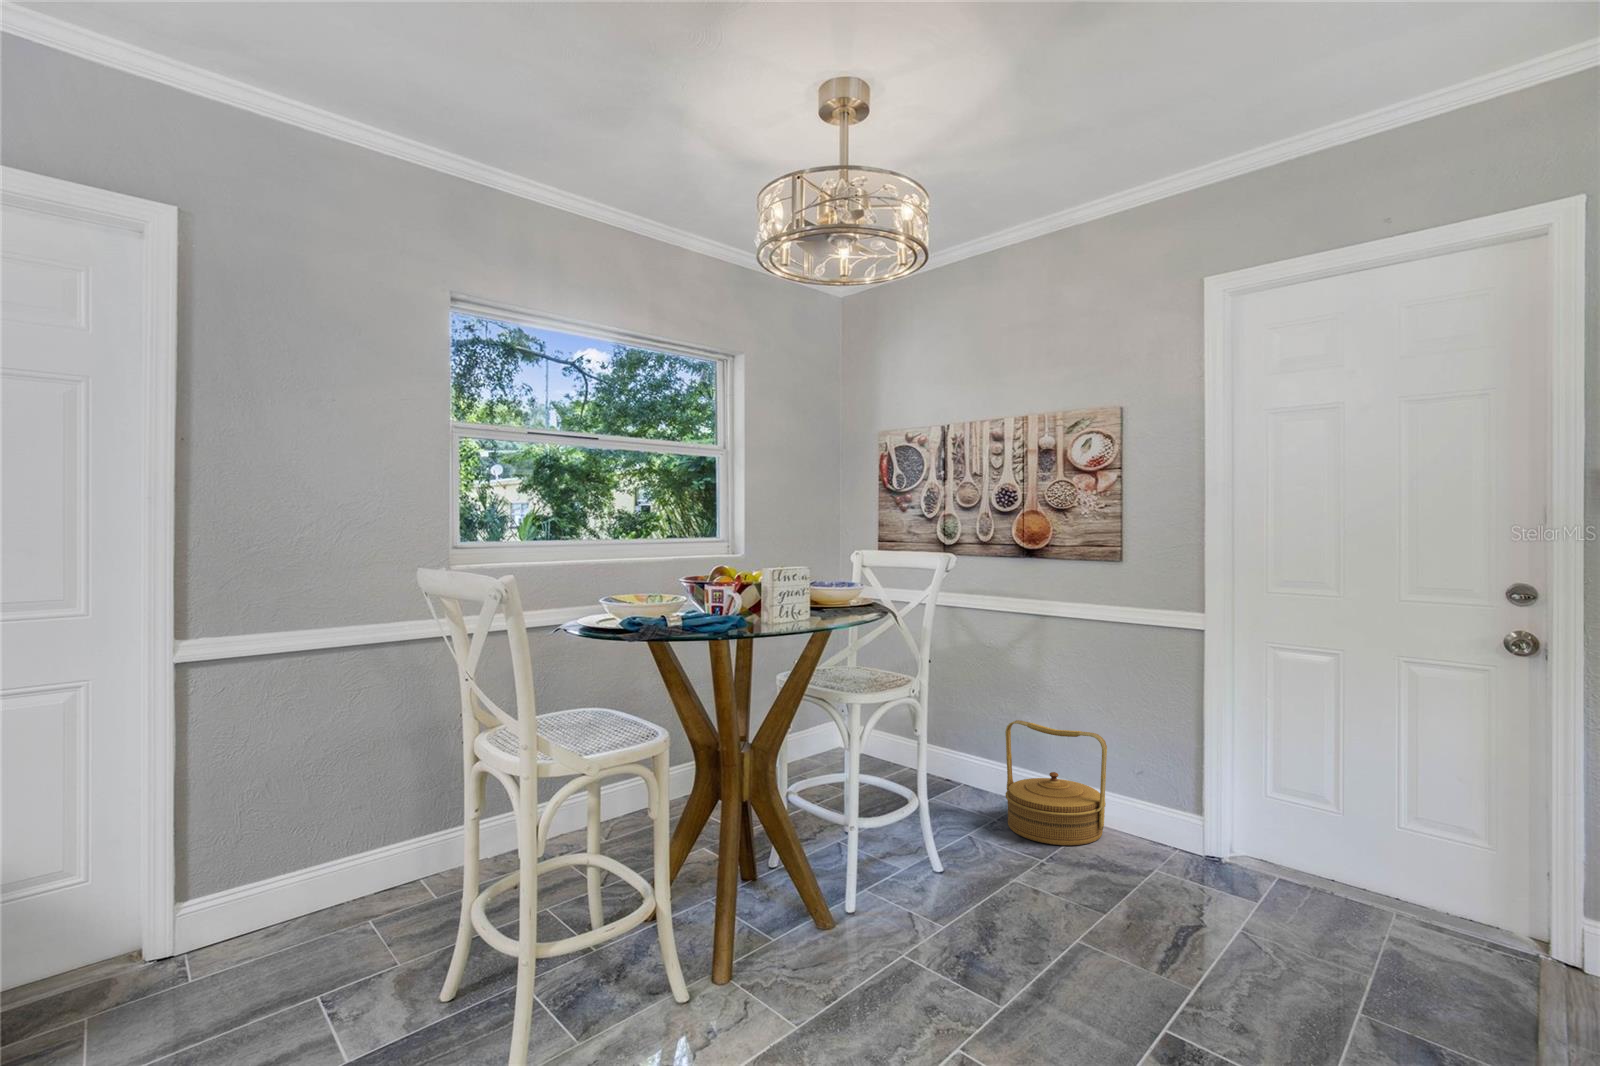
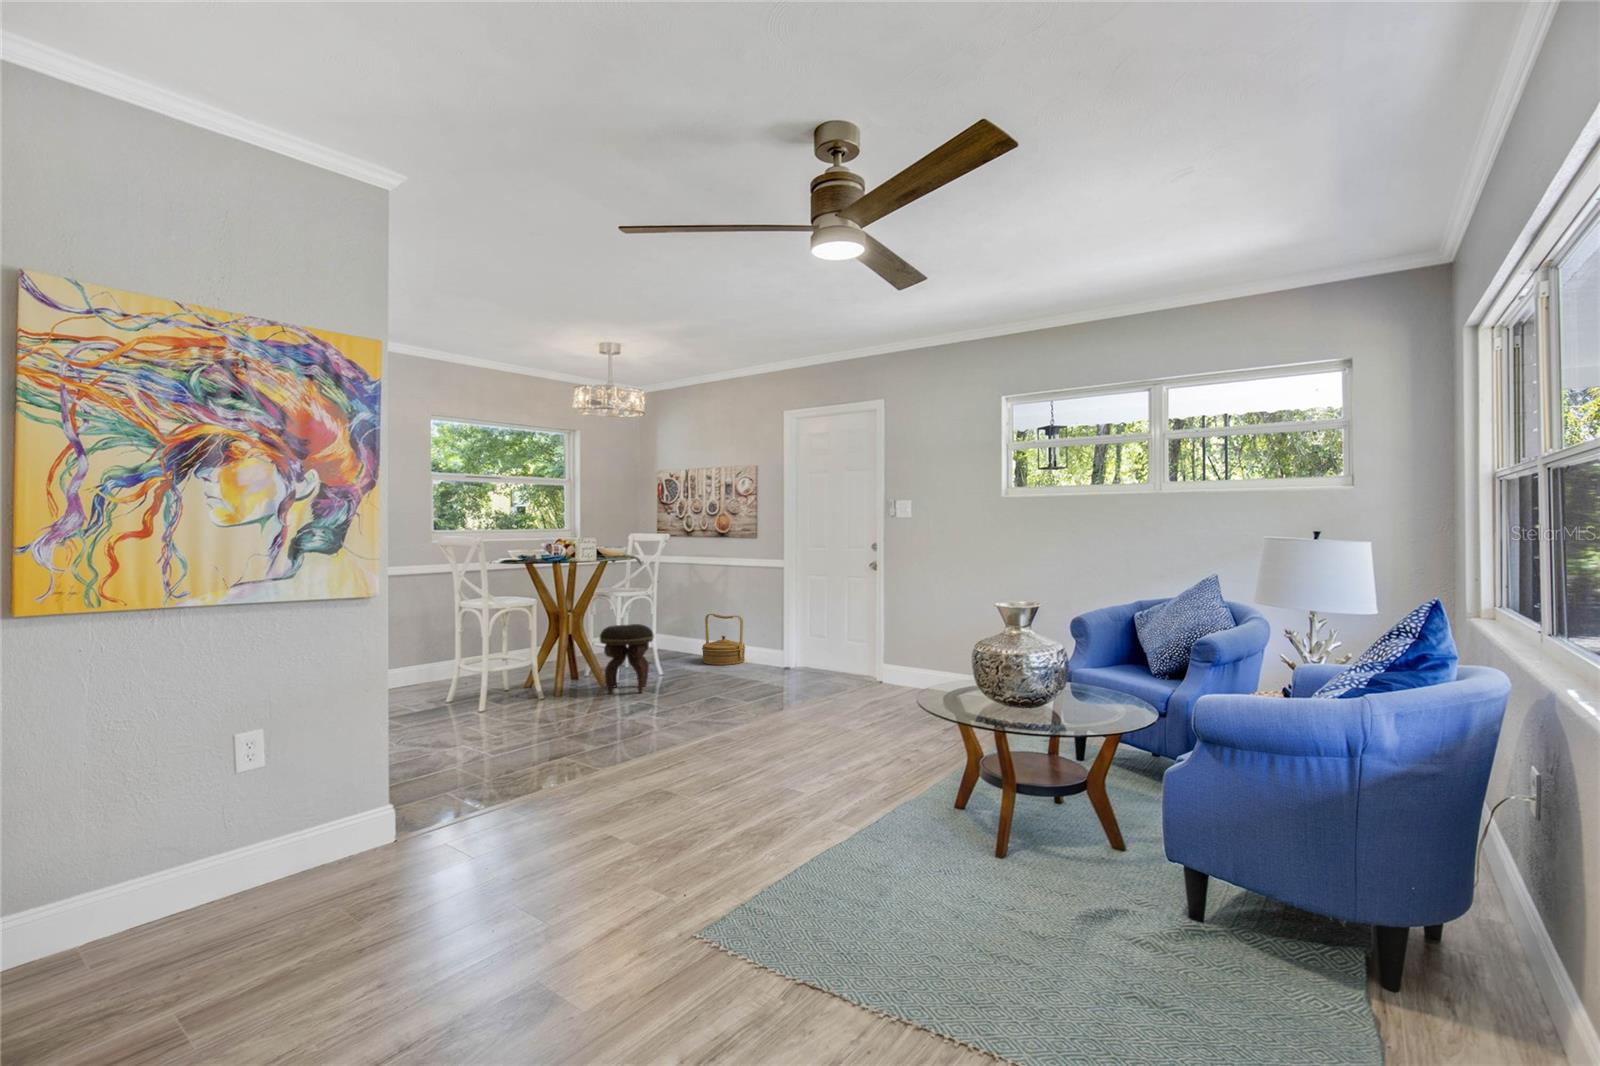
footstool: none [838,788,980,999] -> present [600,624,654,694]

